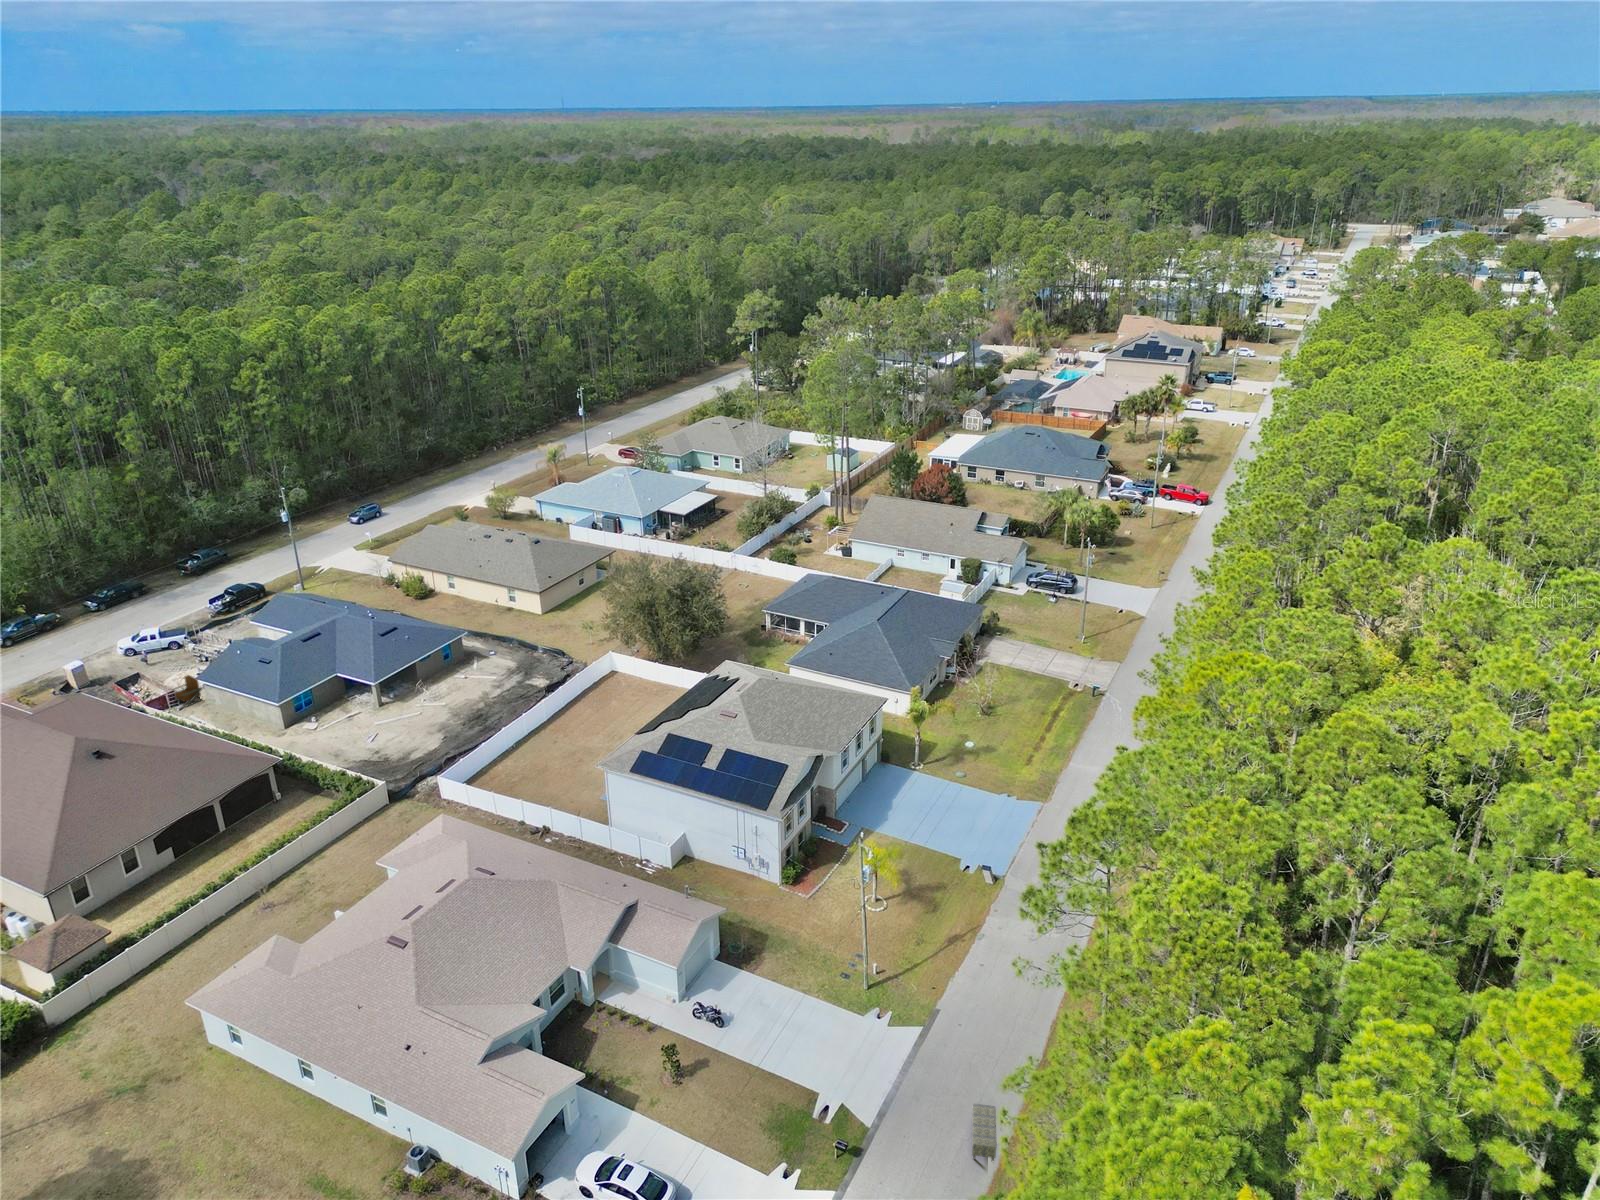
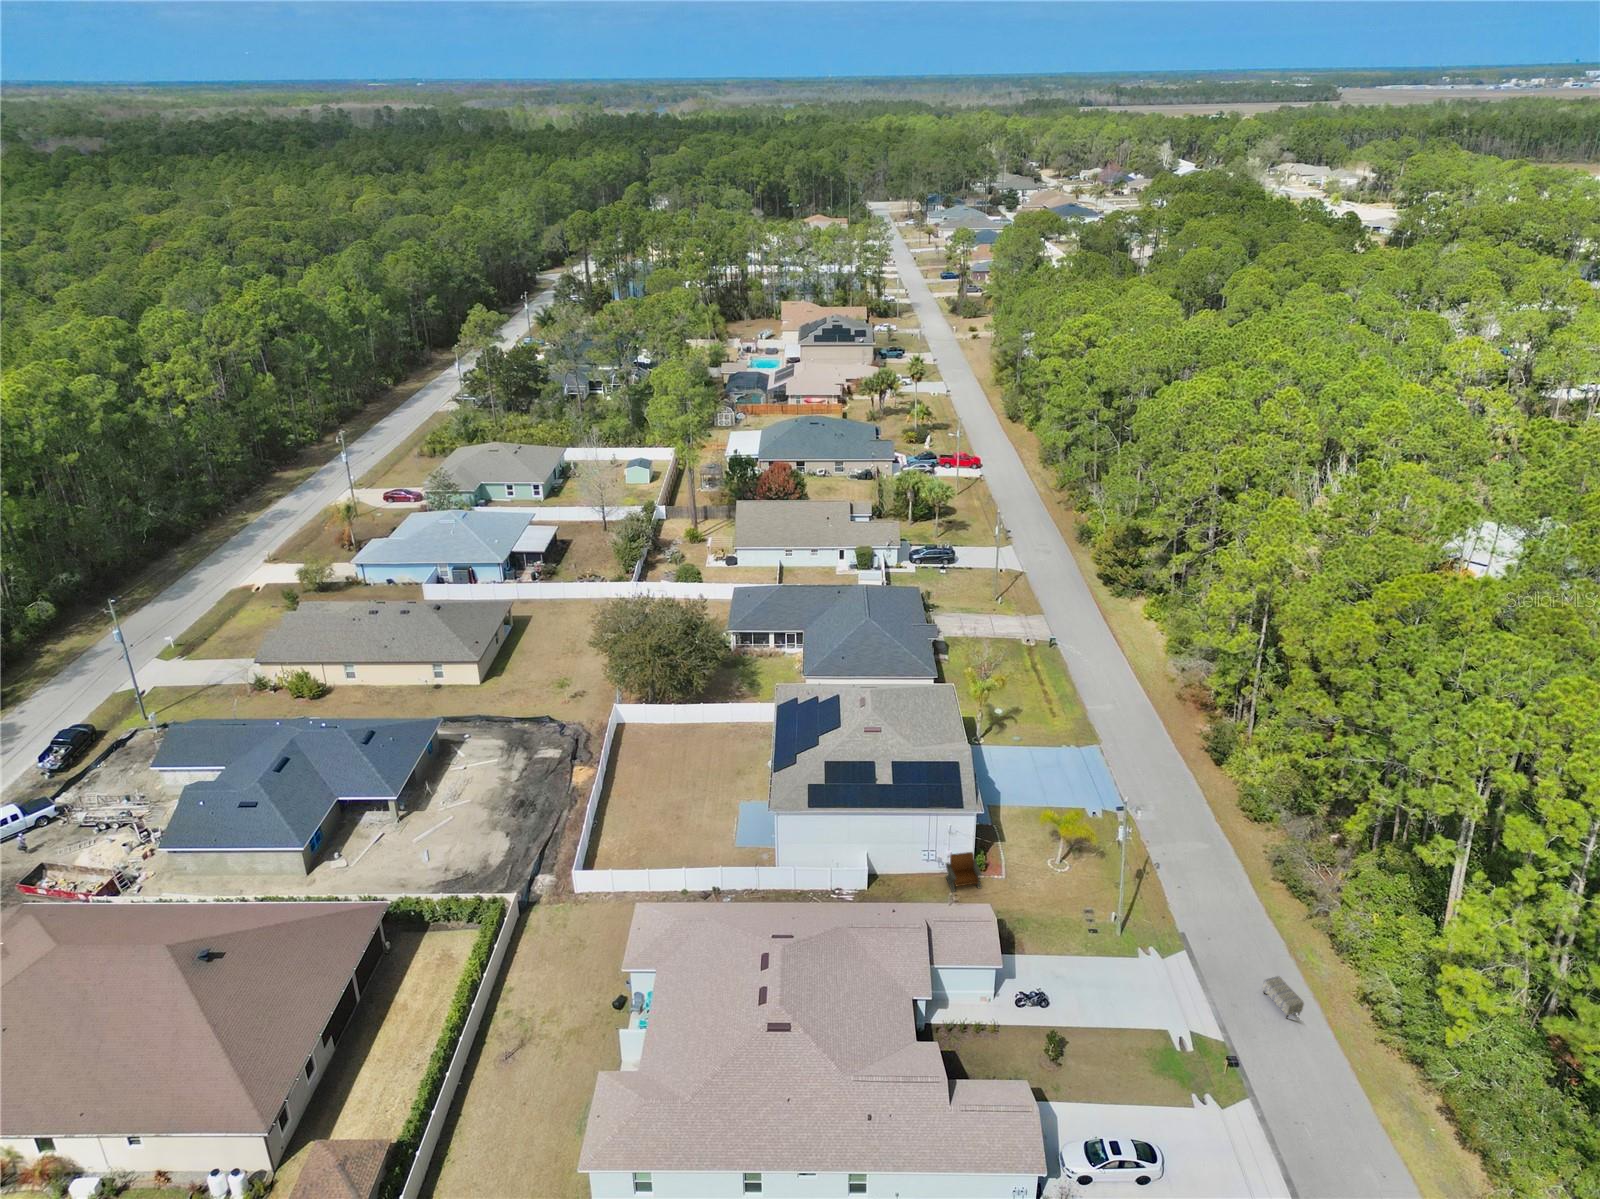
lounge chair: present [172,675,203,706] -> present [945,852,982,892]

